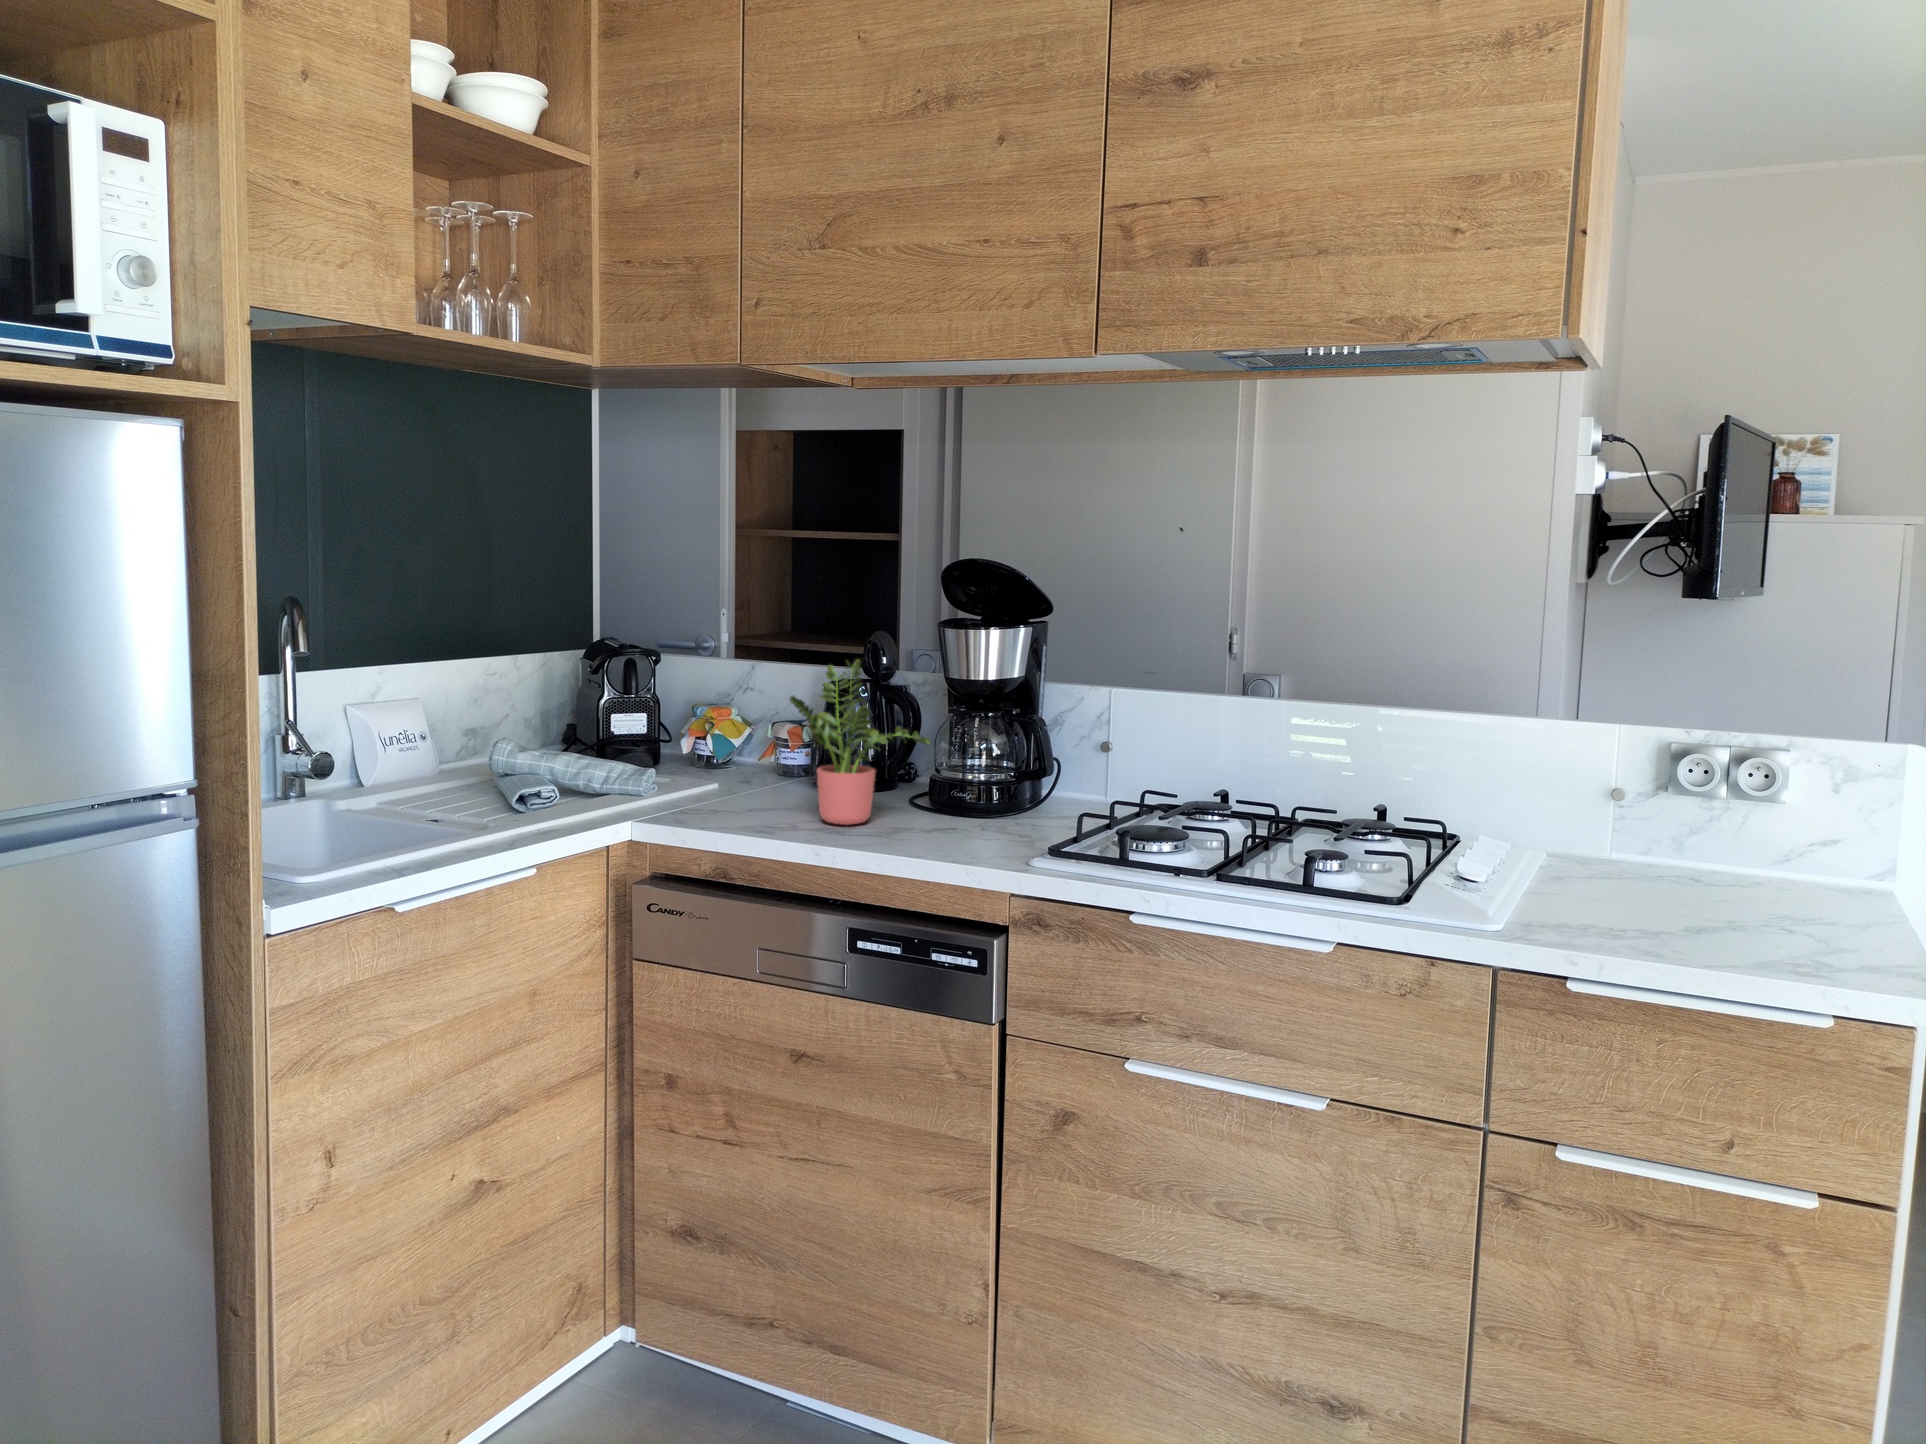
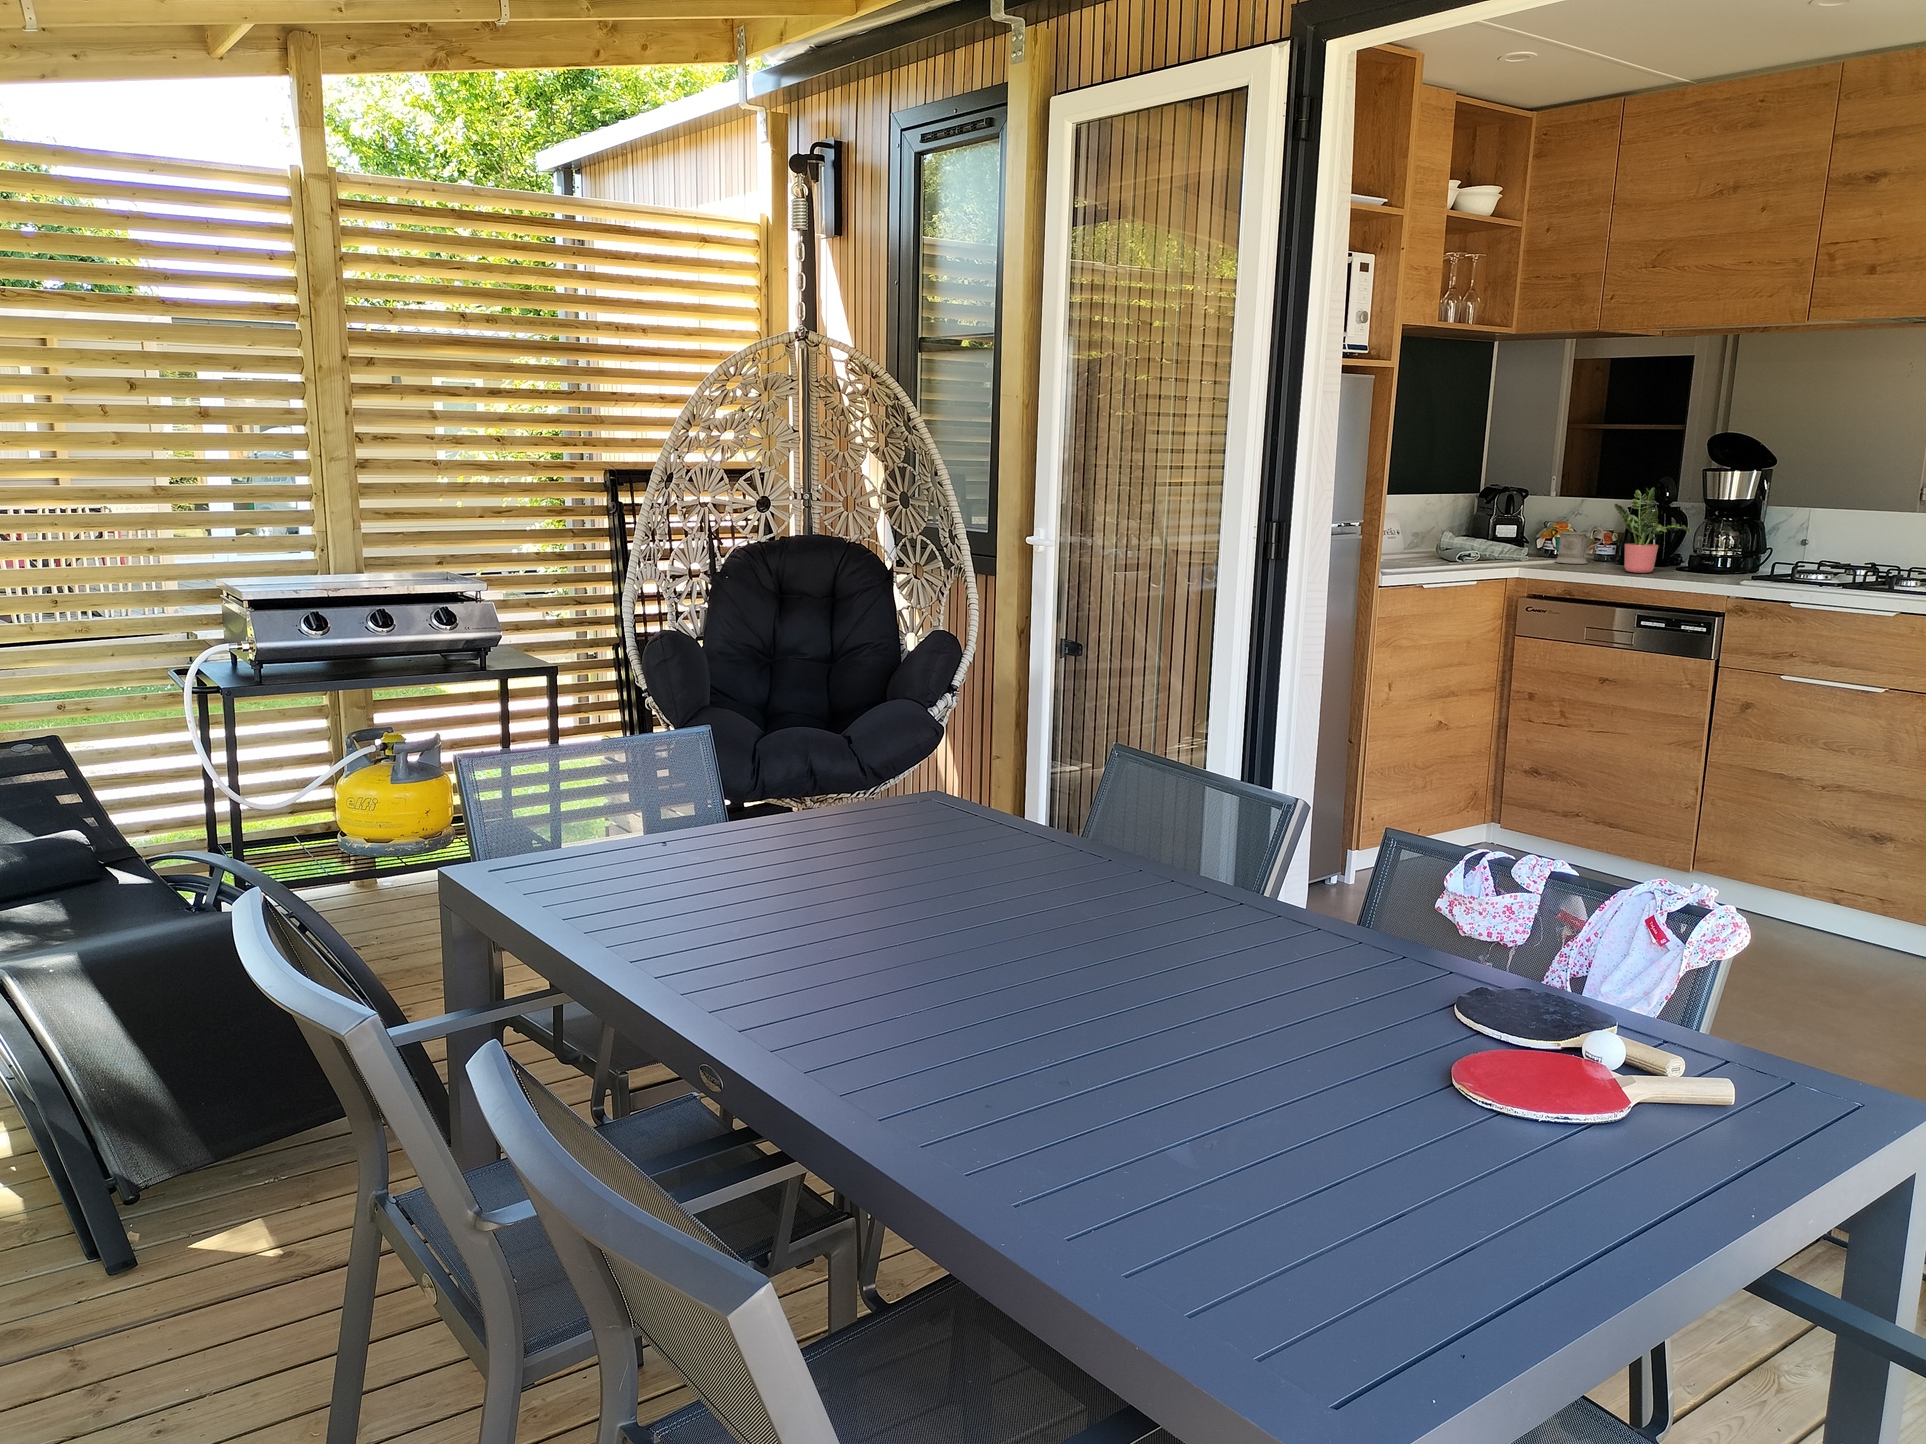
mug: none [705,722,784,794] -> present [1554,526,1604,564]

